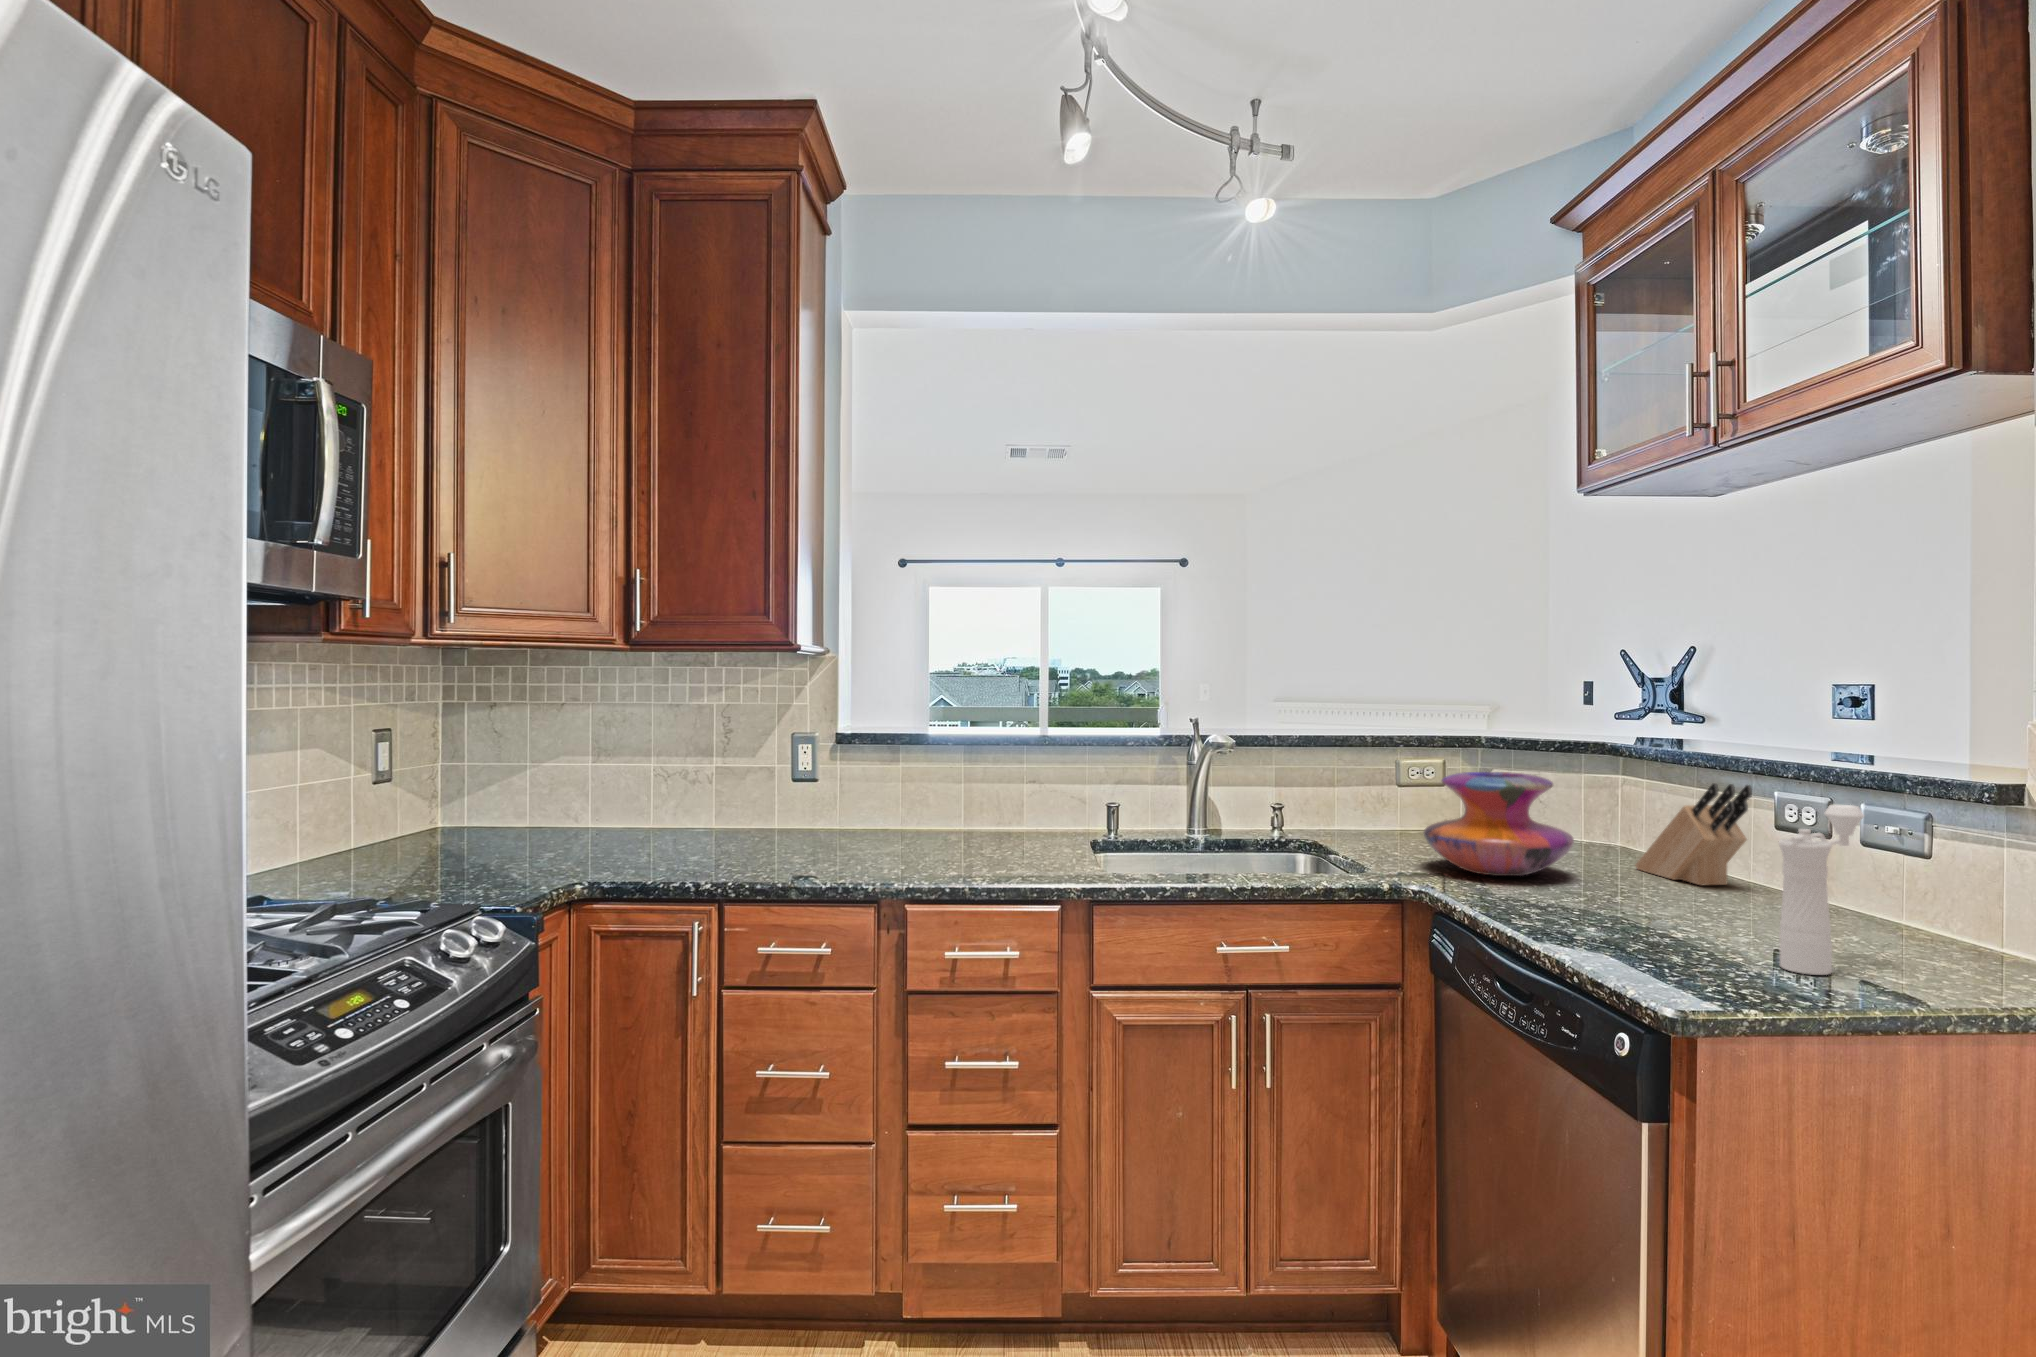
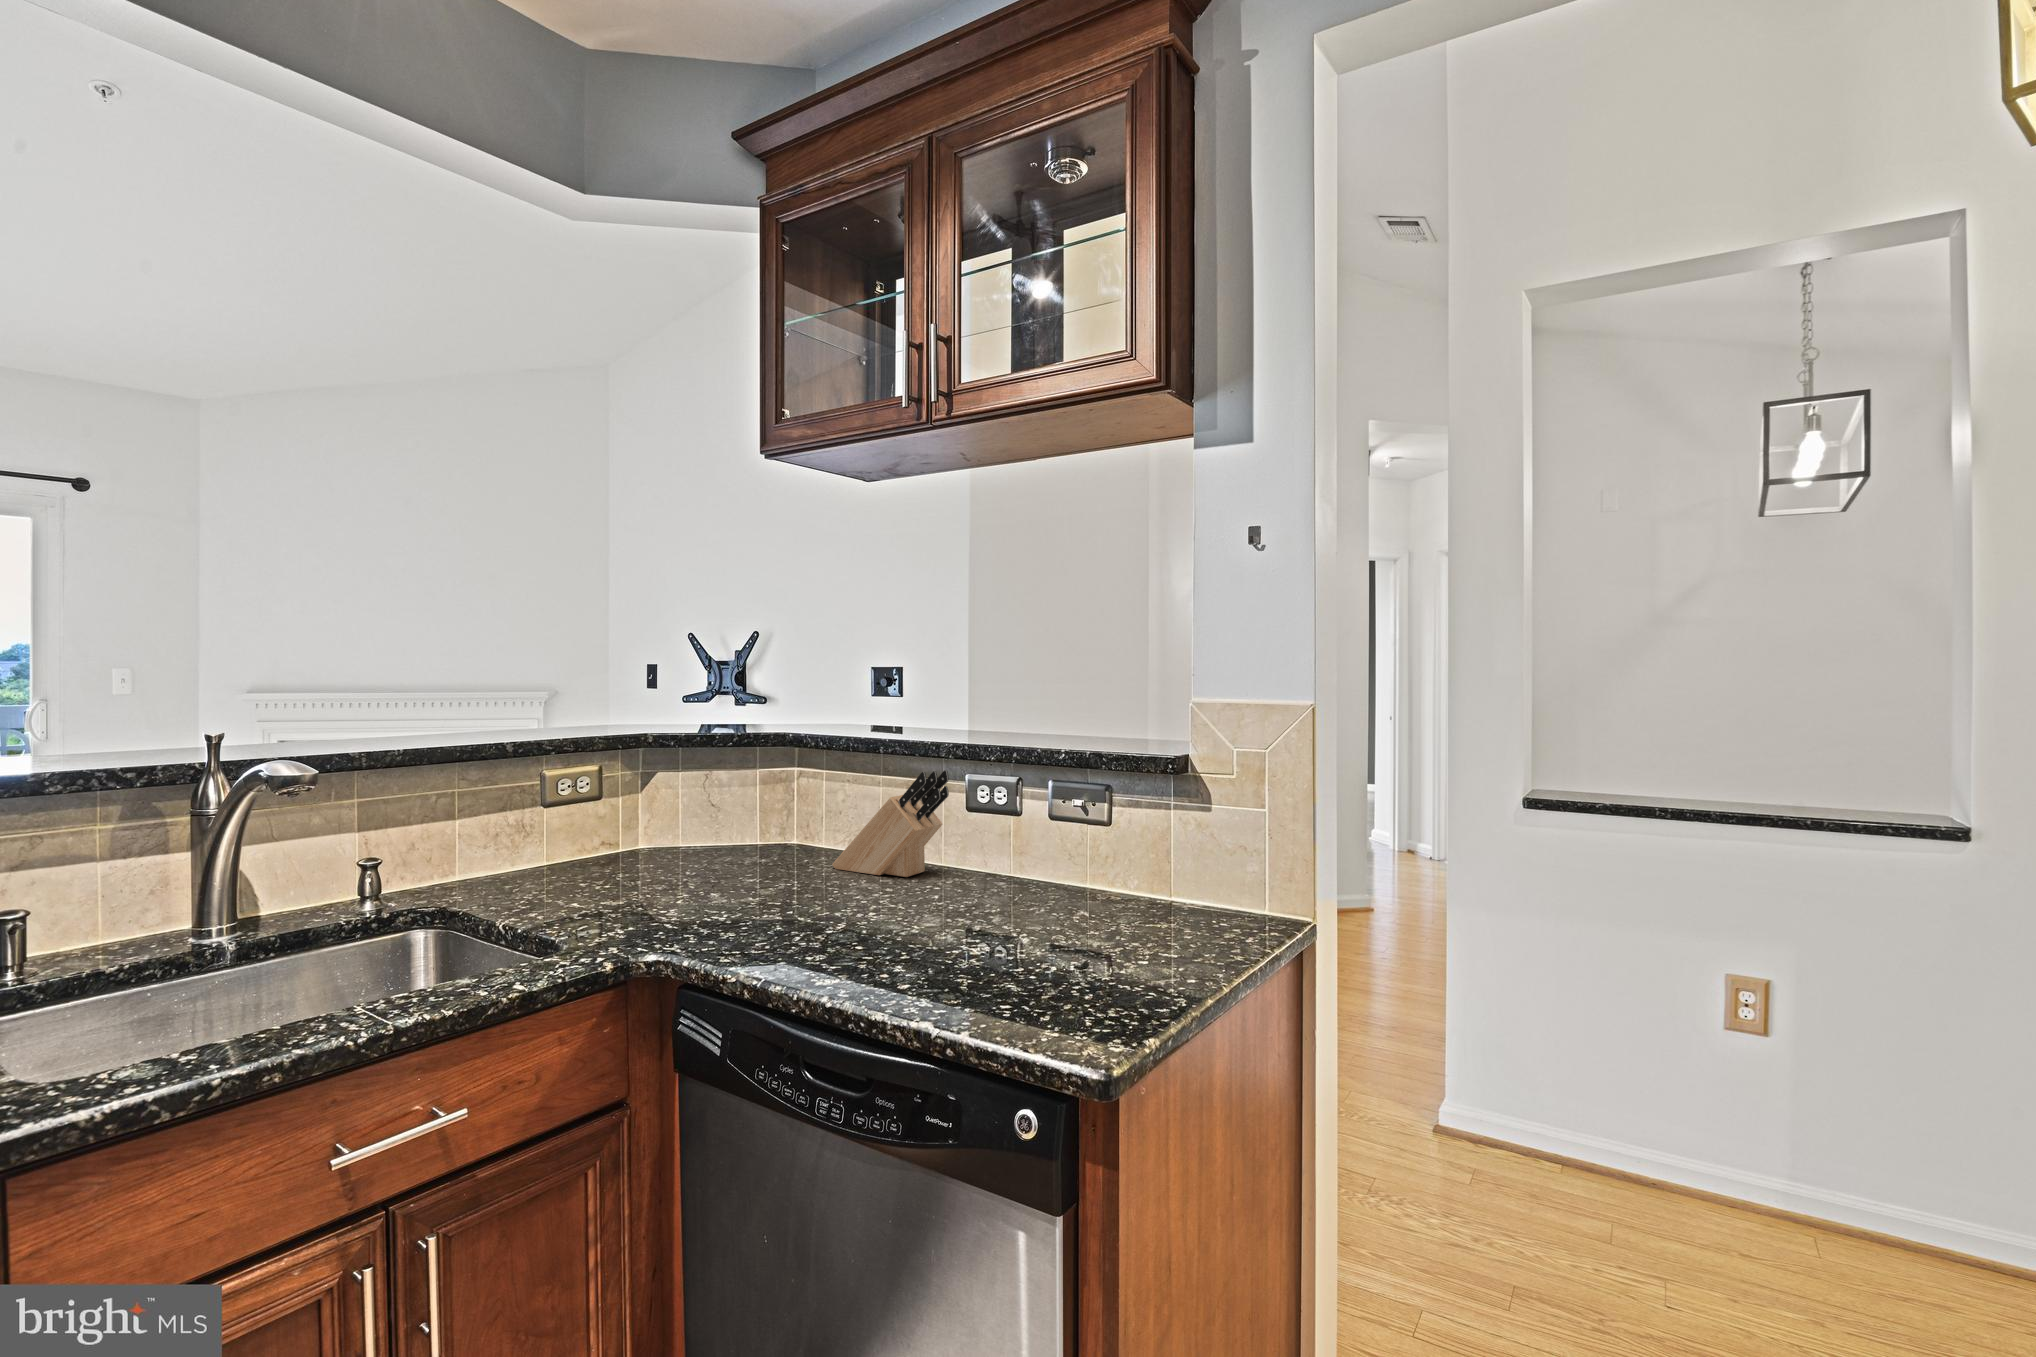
decorative vase: present [1424,772,1574,876] -> none [623,781,800,913]
pepper mill: present [1779,805,1864,975] -> none [1086,788,1133,971]

